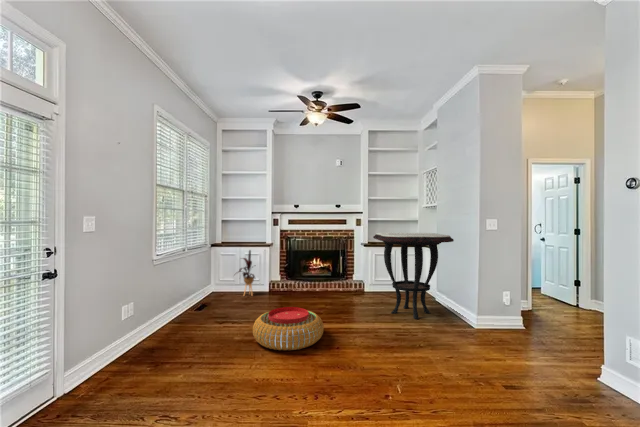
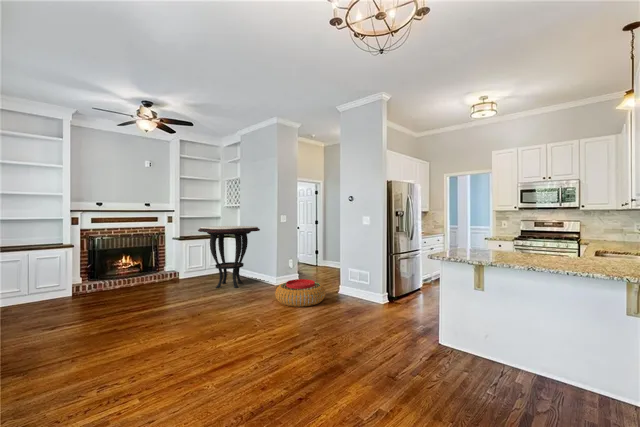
house plant: present [239,251,255,295] -> none [25,252,61,306]
pouf: present [253,307,324,351] -> present [275,279,326,307]

